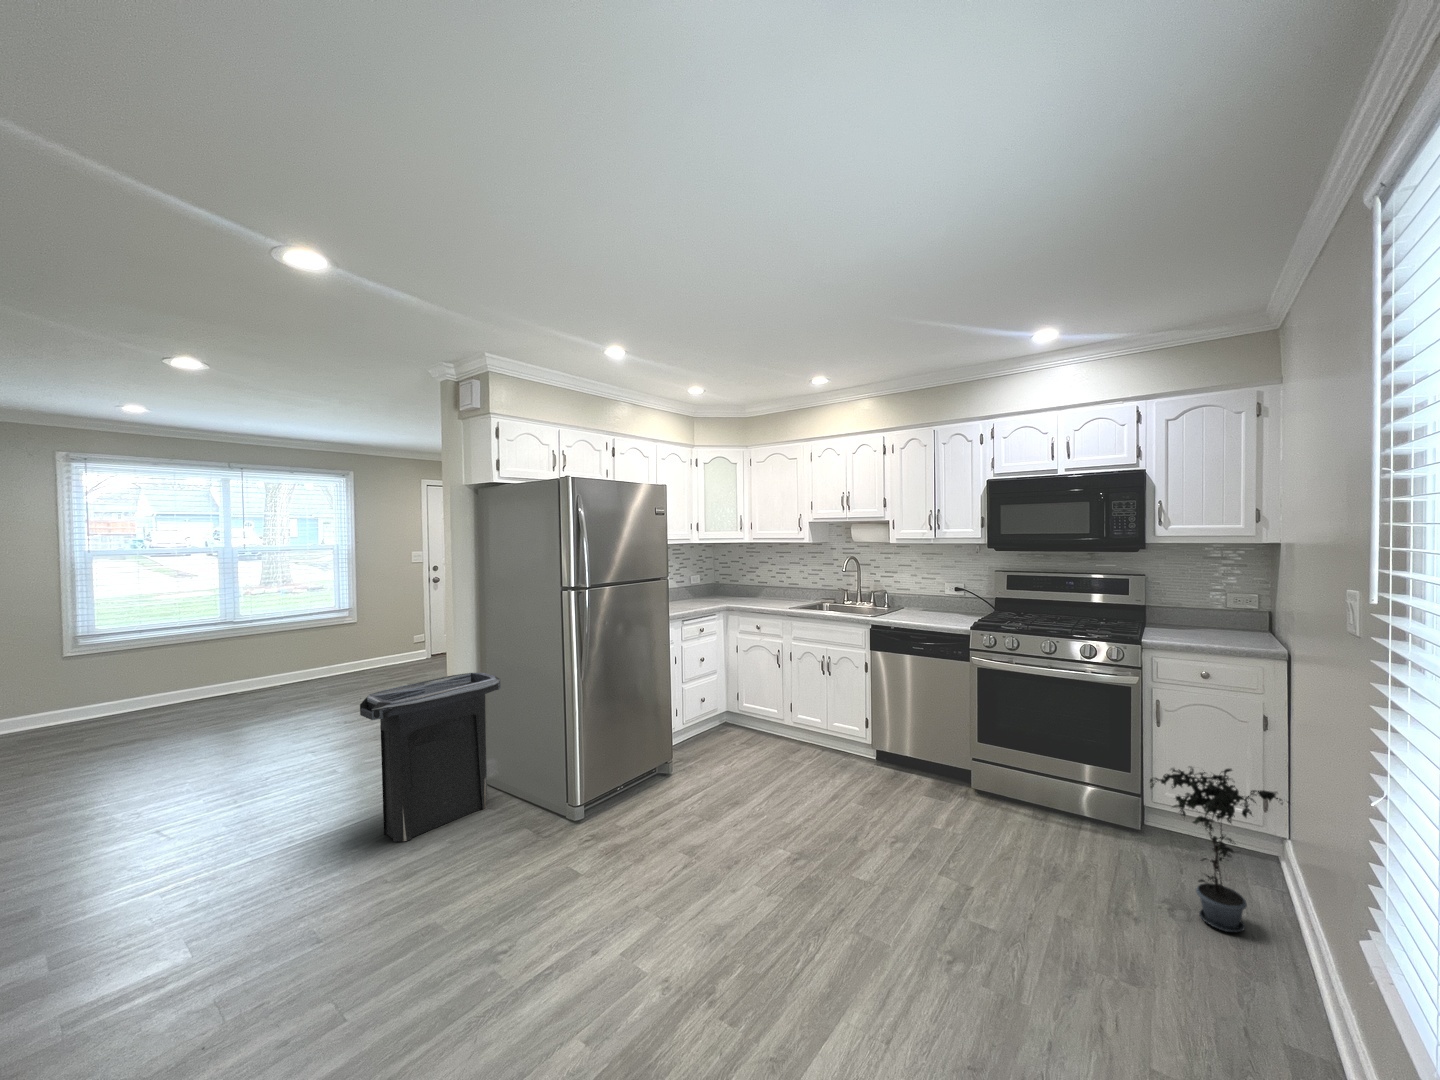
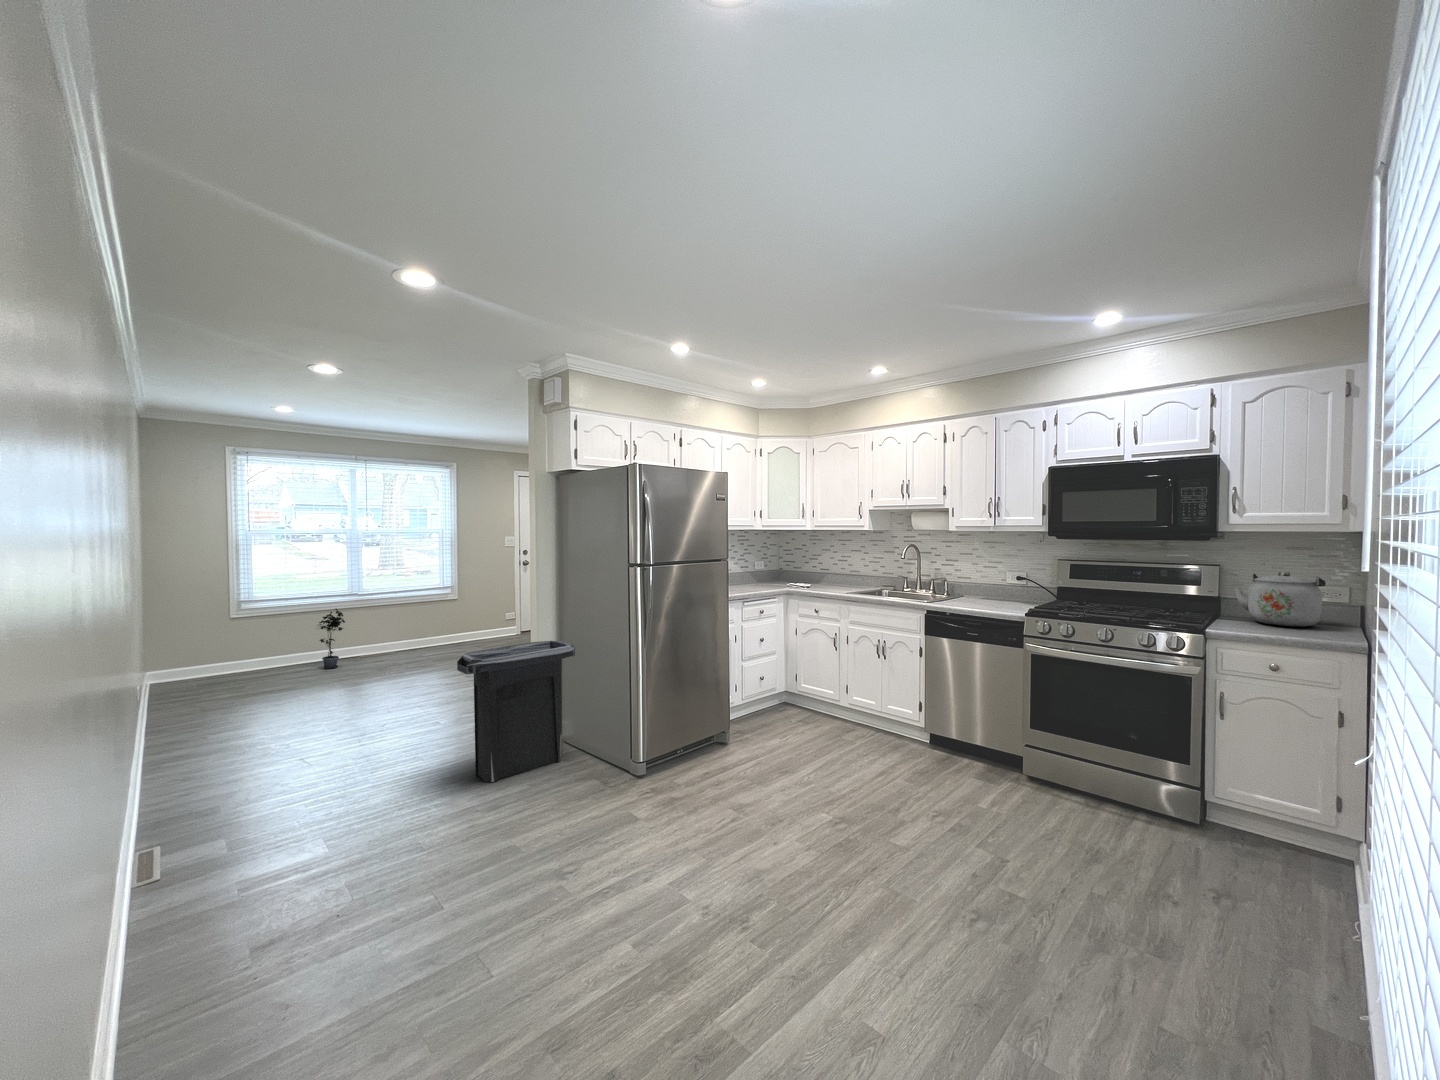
kettle: none [1160,582,1240,633] -> present [1234,572,1326,627]
potted plant: present [1150,767,1289,932] -> present [319,609,345,669]

